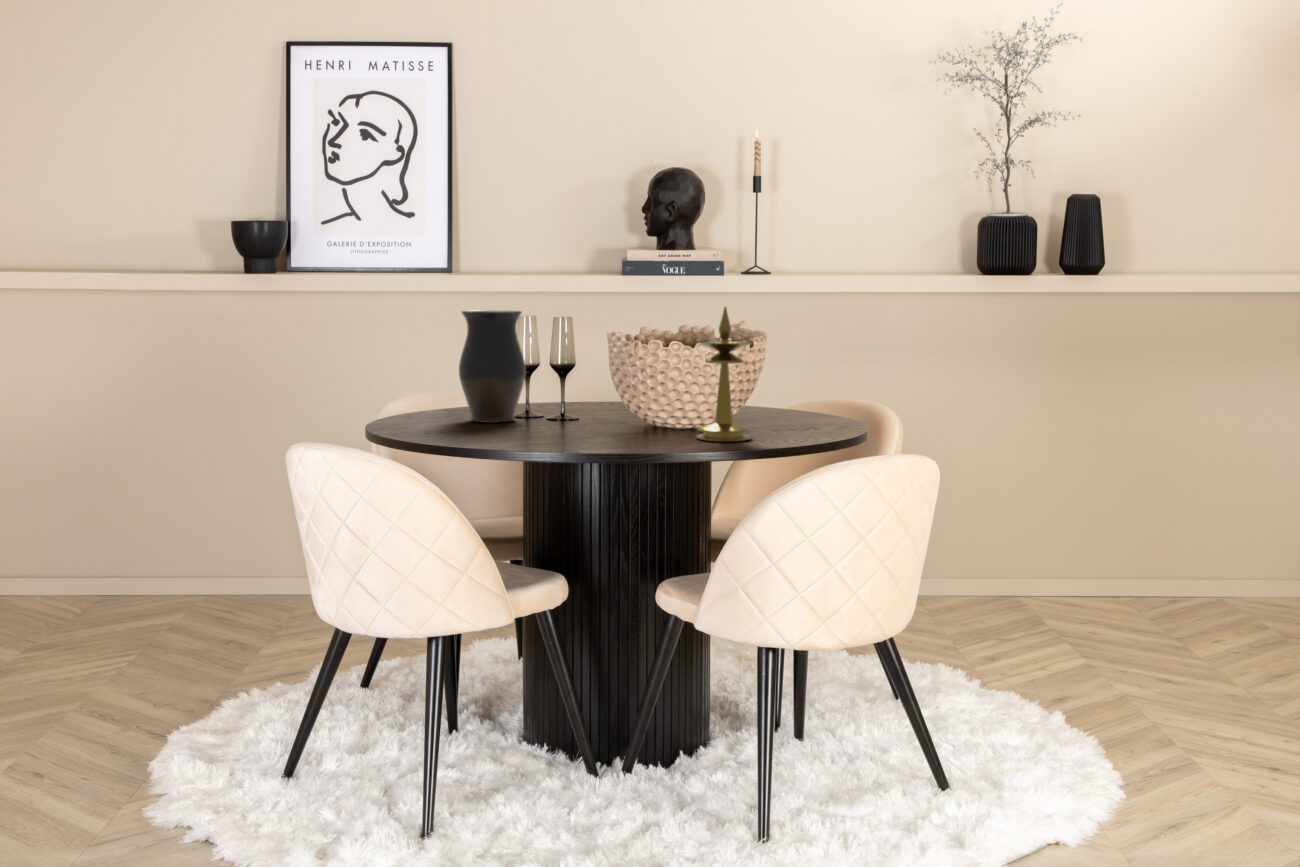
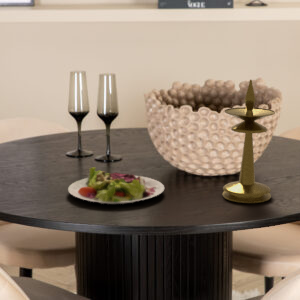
vase: present [459,310,526,423] -> none [23,70,79,165]
salad plate: none [522,411,631,441] -> present [68,167,164,204]

